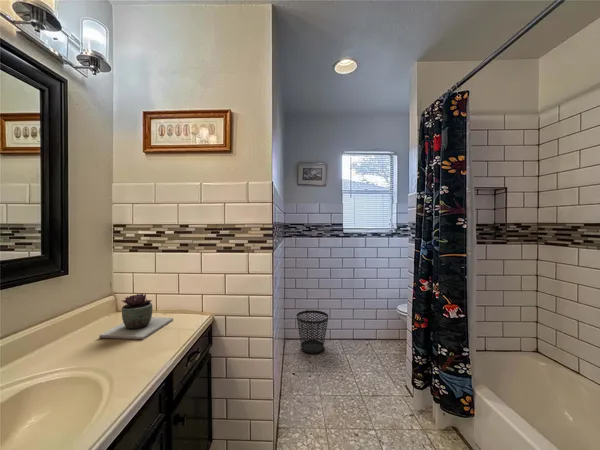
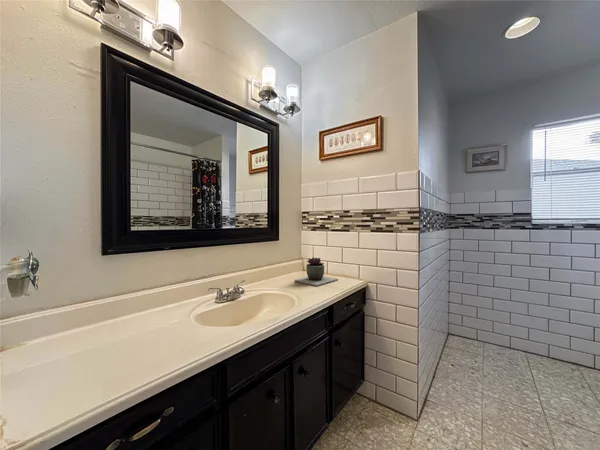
wastebasket: present [297,310,328,353] -> none [462,307,506,355]

